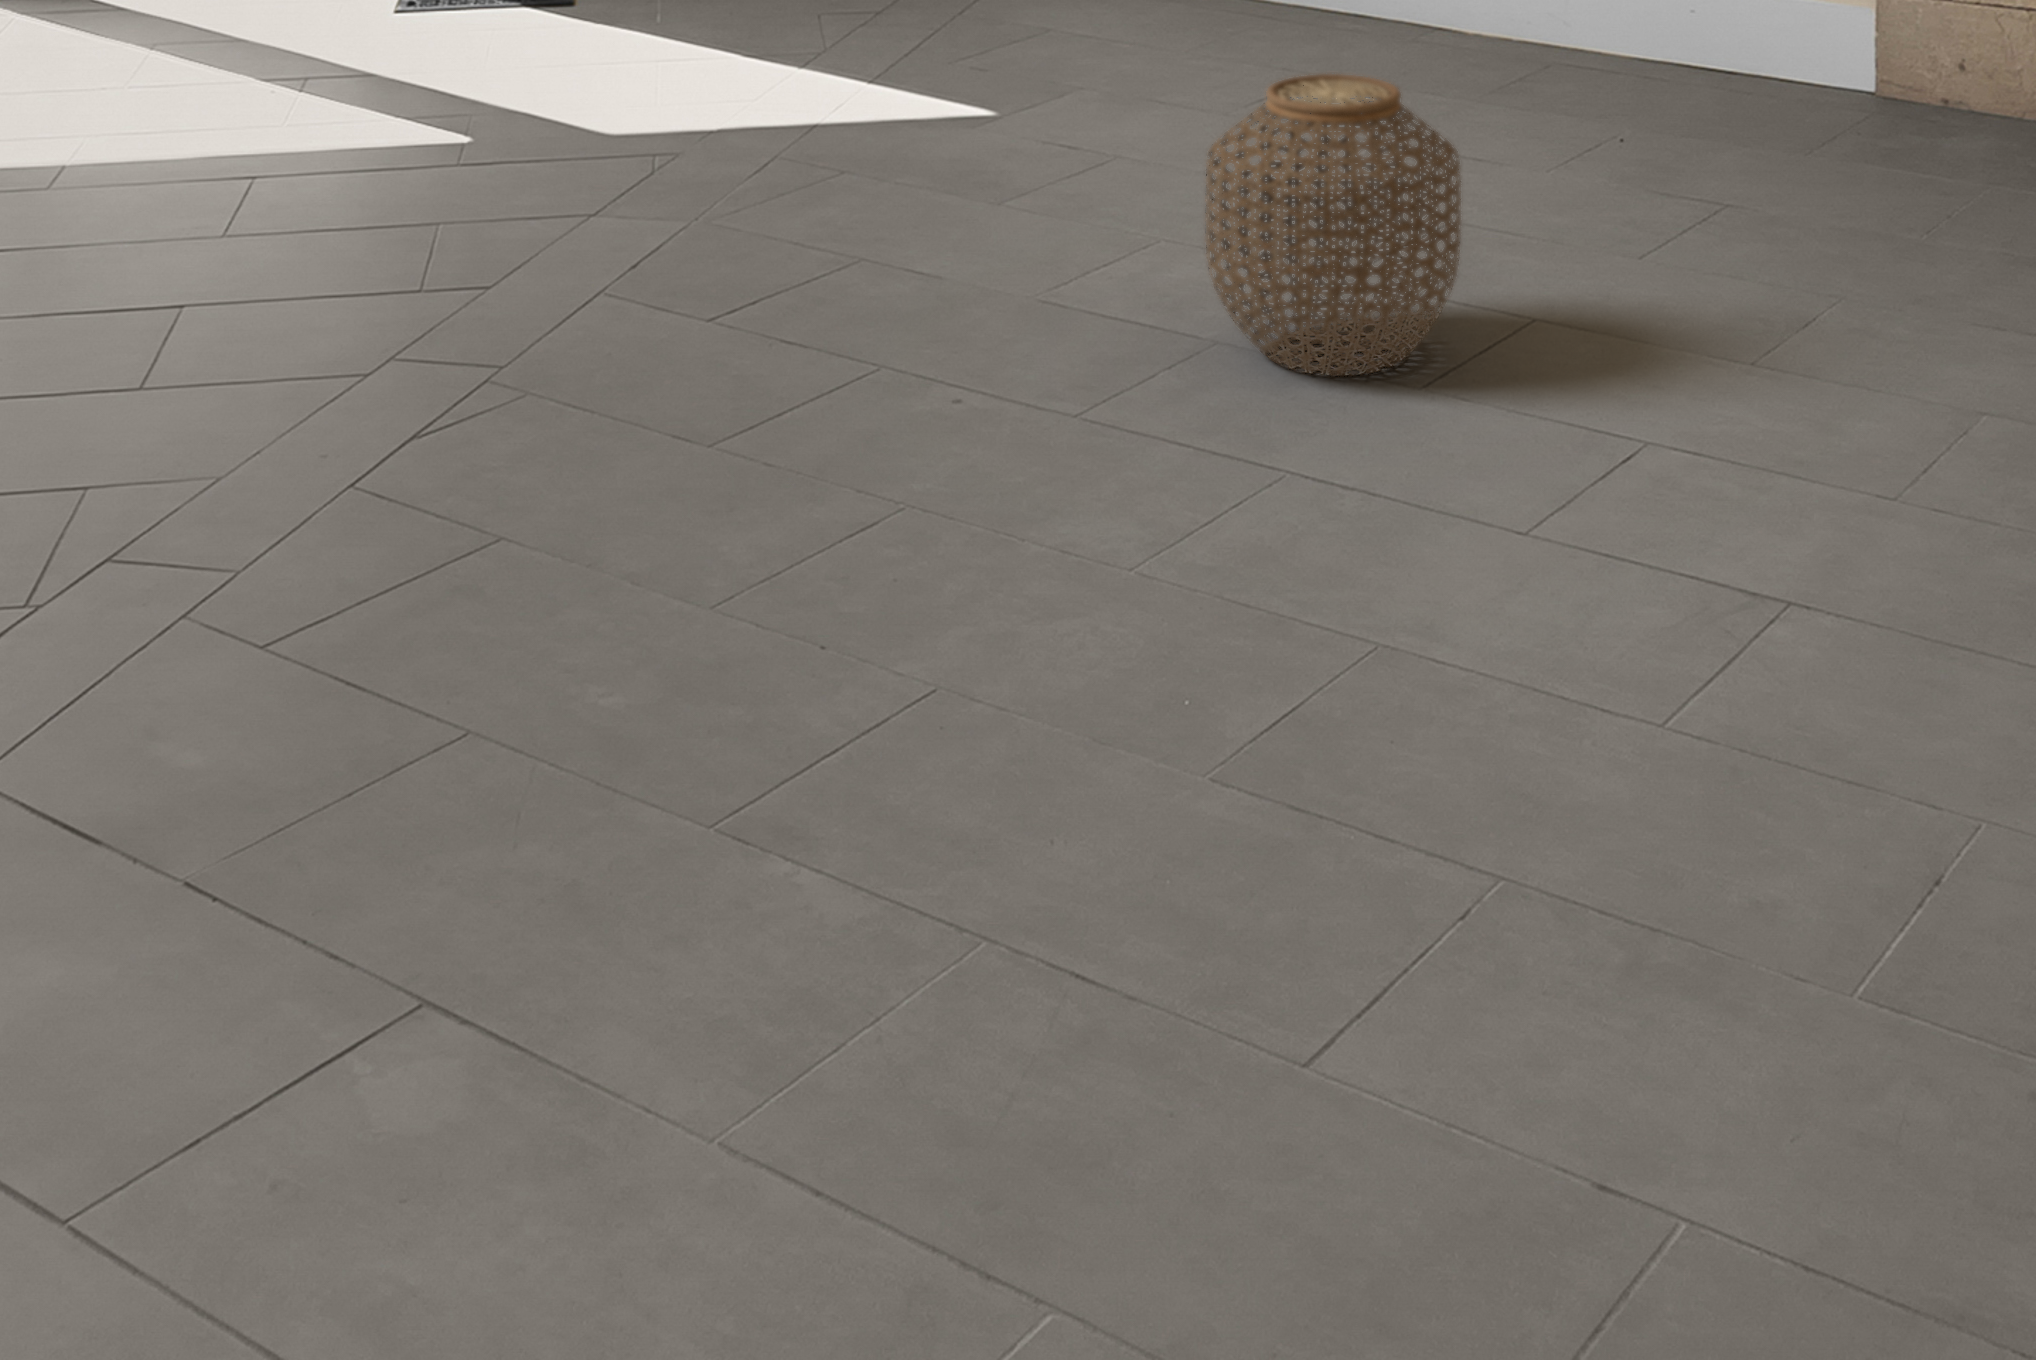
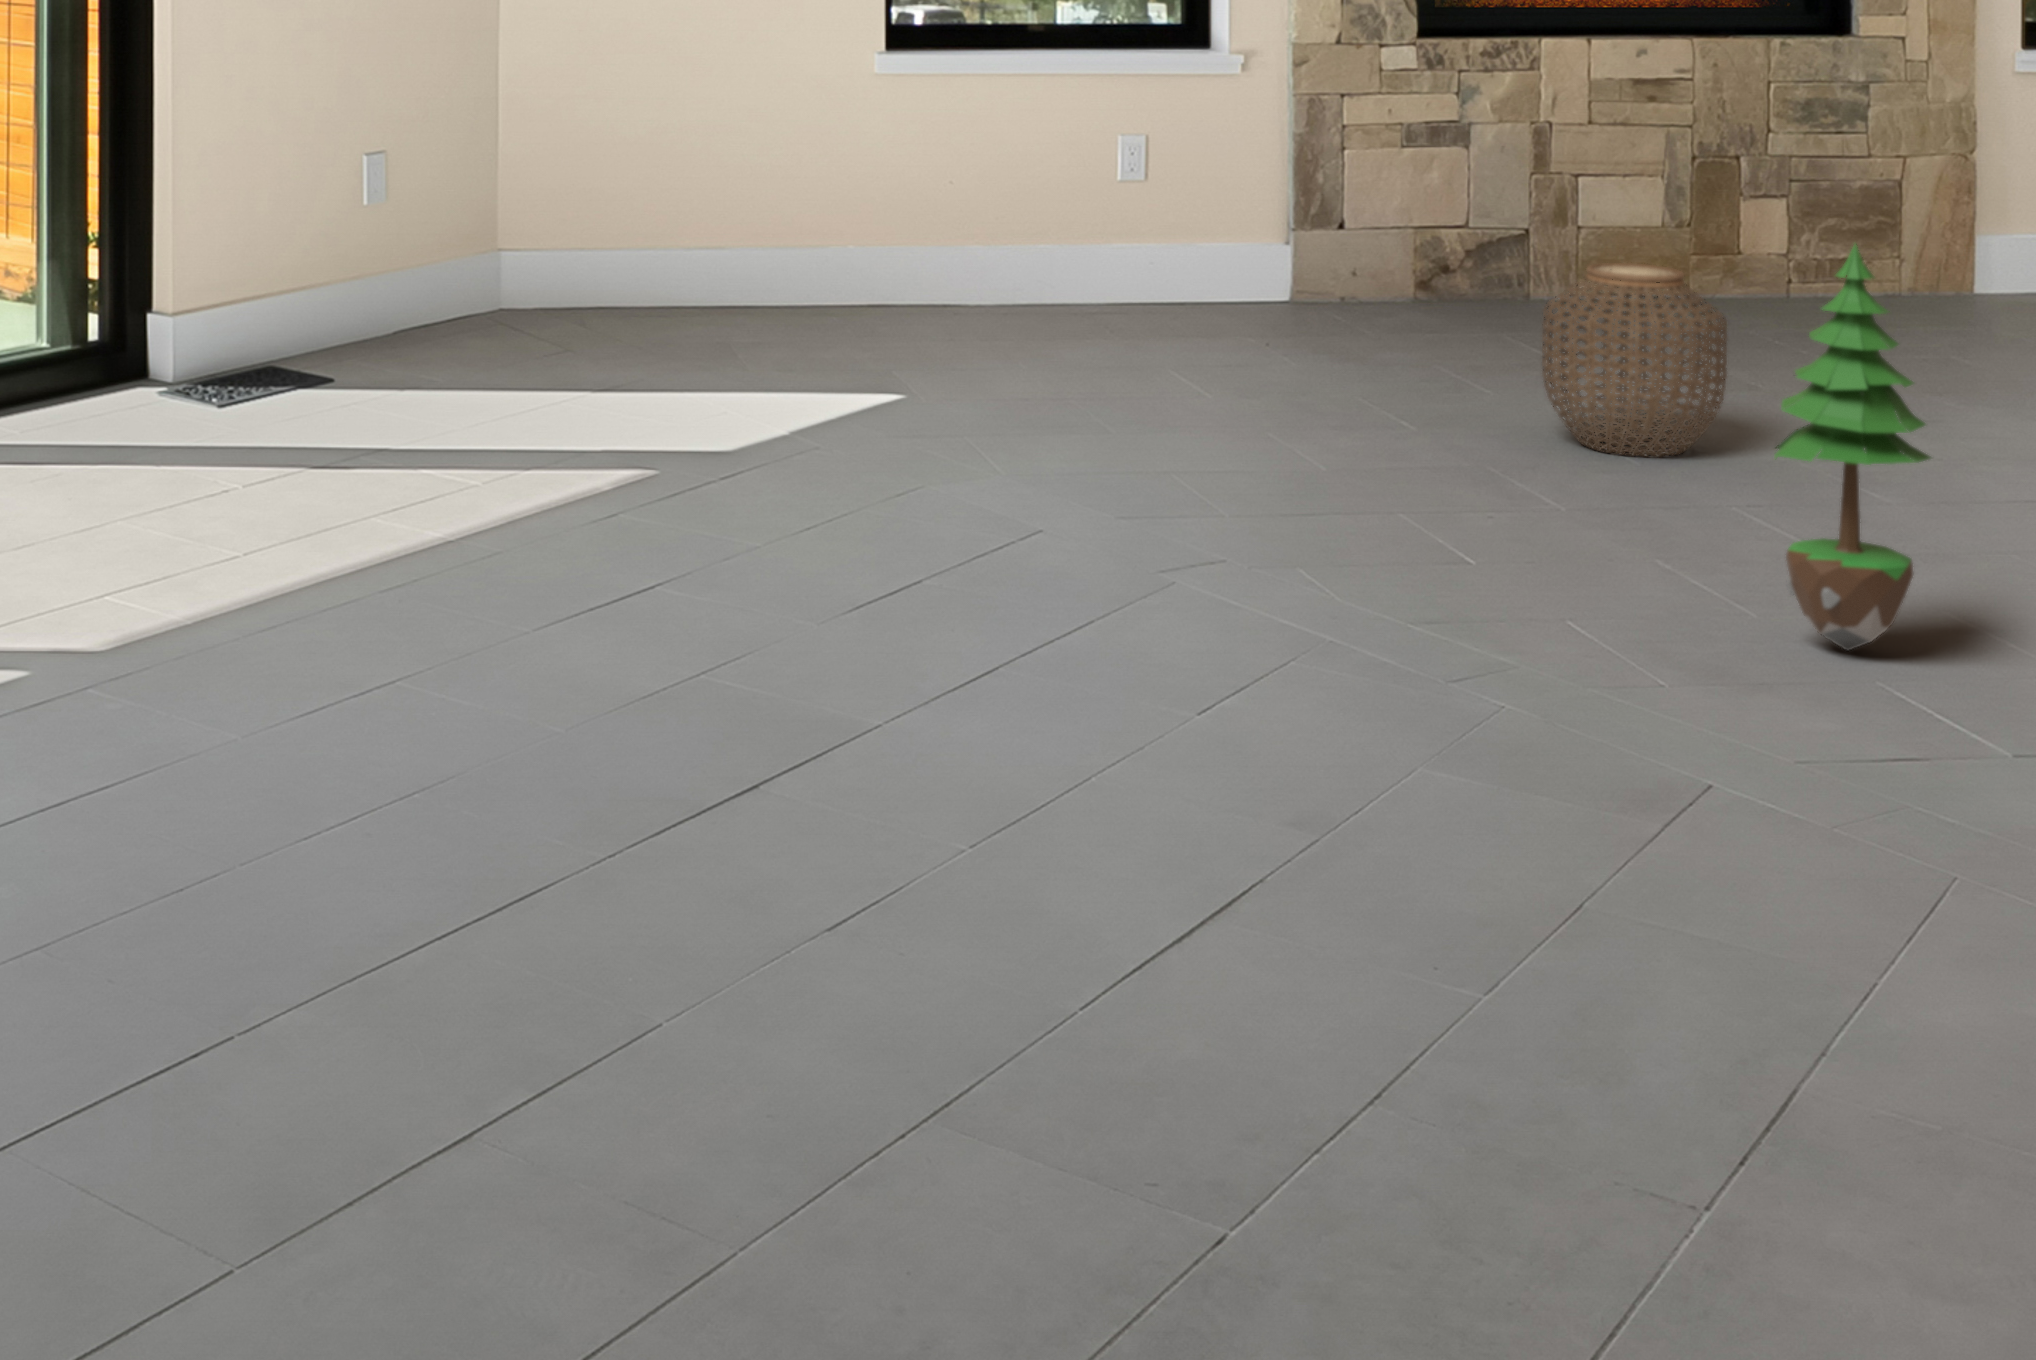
potted tree: none [118,49,339,632] -> present [1774,244,1931,650]

